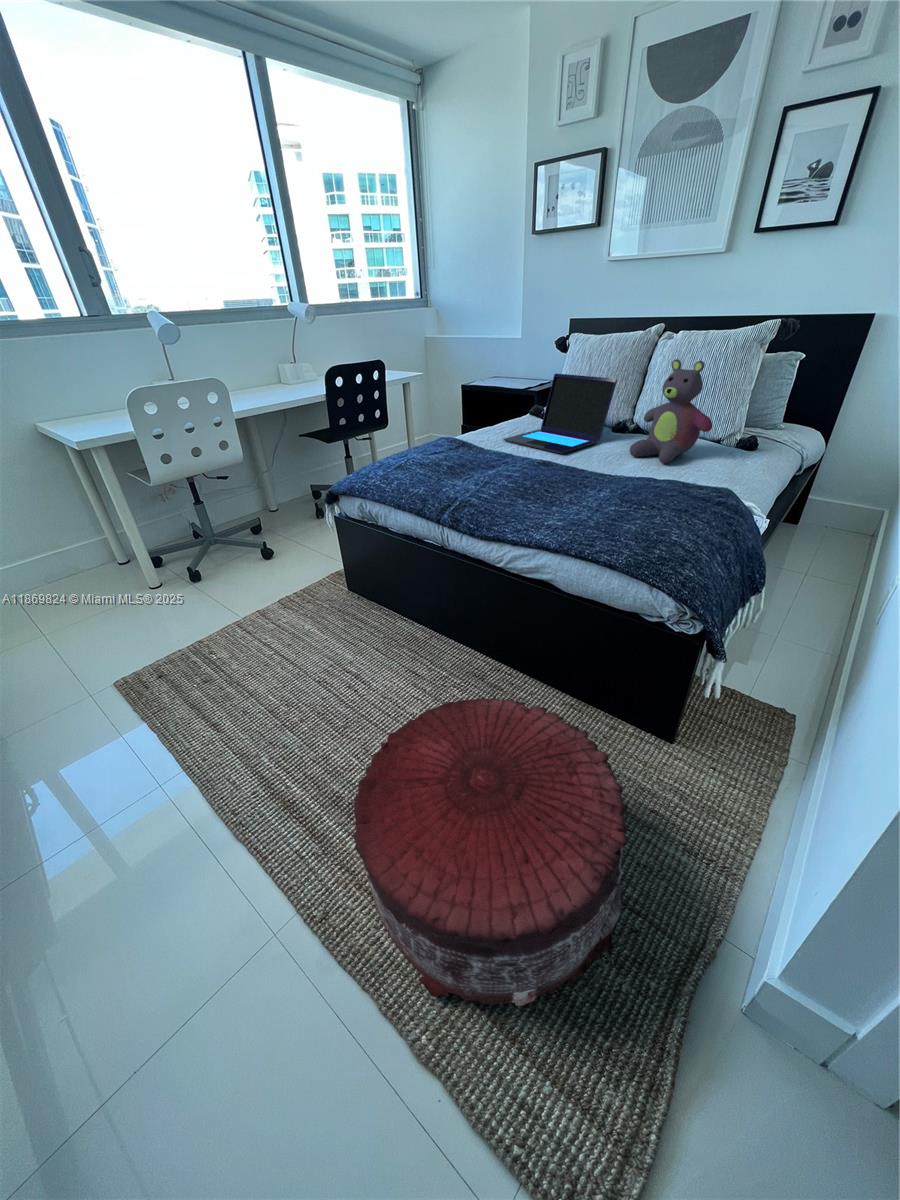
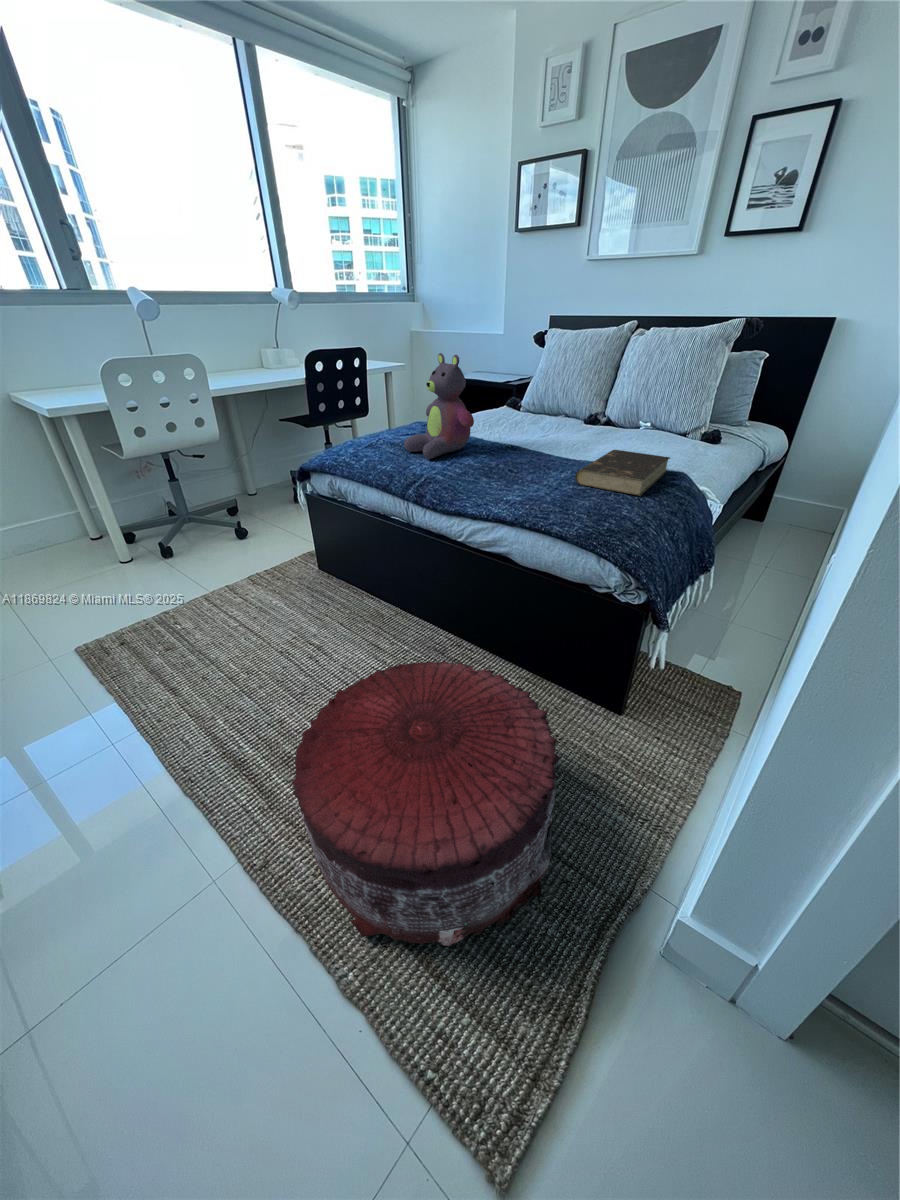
stuffed bear: present [630,359,712,463] -> present [404,353,474,459]
laptop: present [503,374,617,454] -> none [476,364,588,440]
book: none [616,464,712,516] -> present [575,450,670,496]

